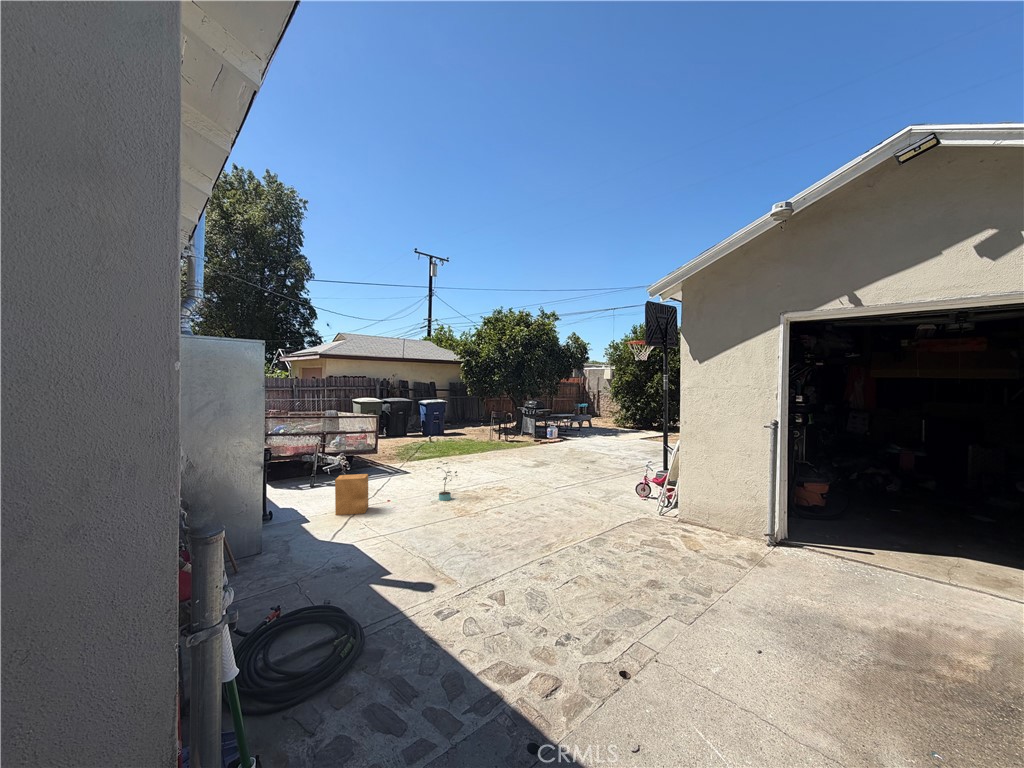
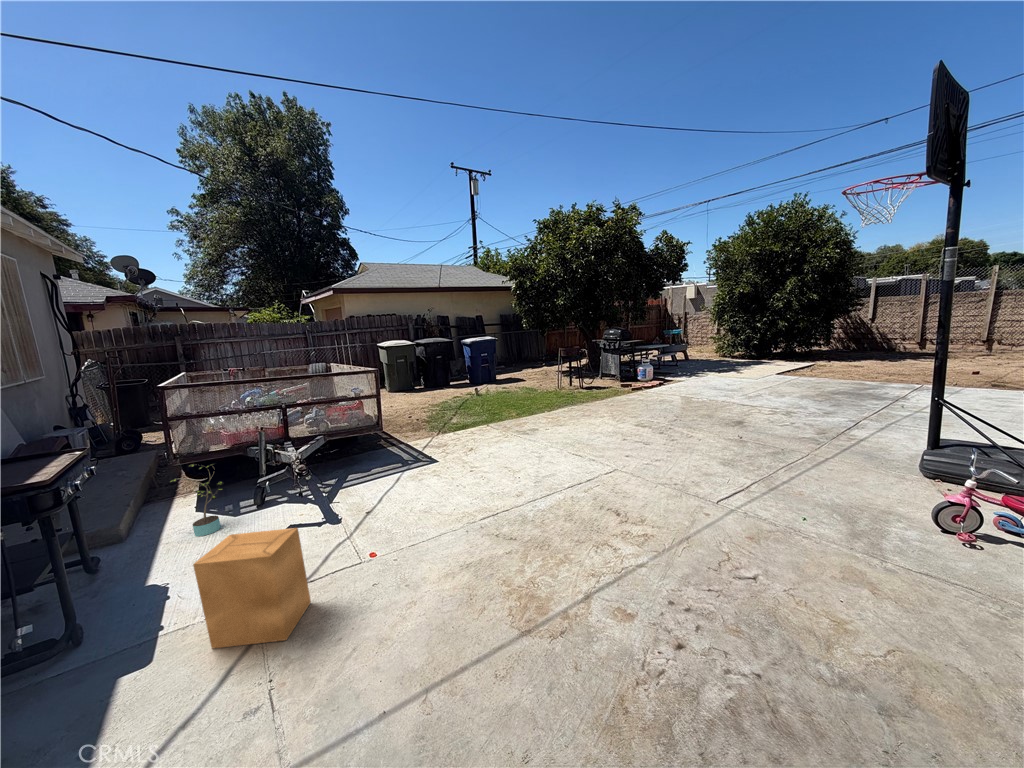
potted plant: present [437,461,458,501] -> present [169,464,224,536]

